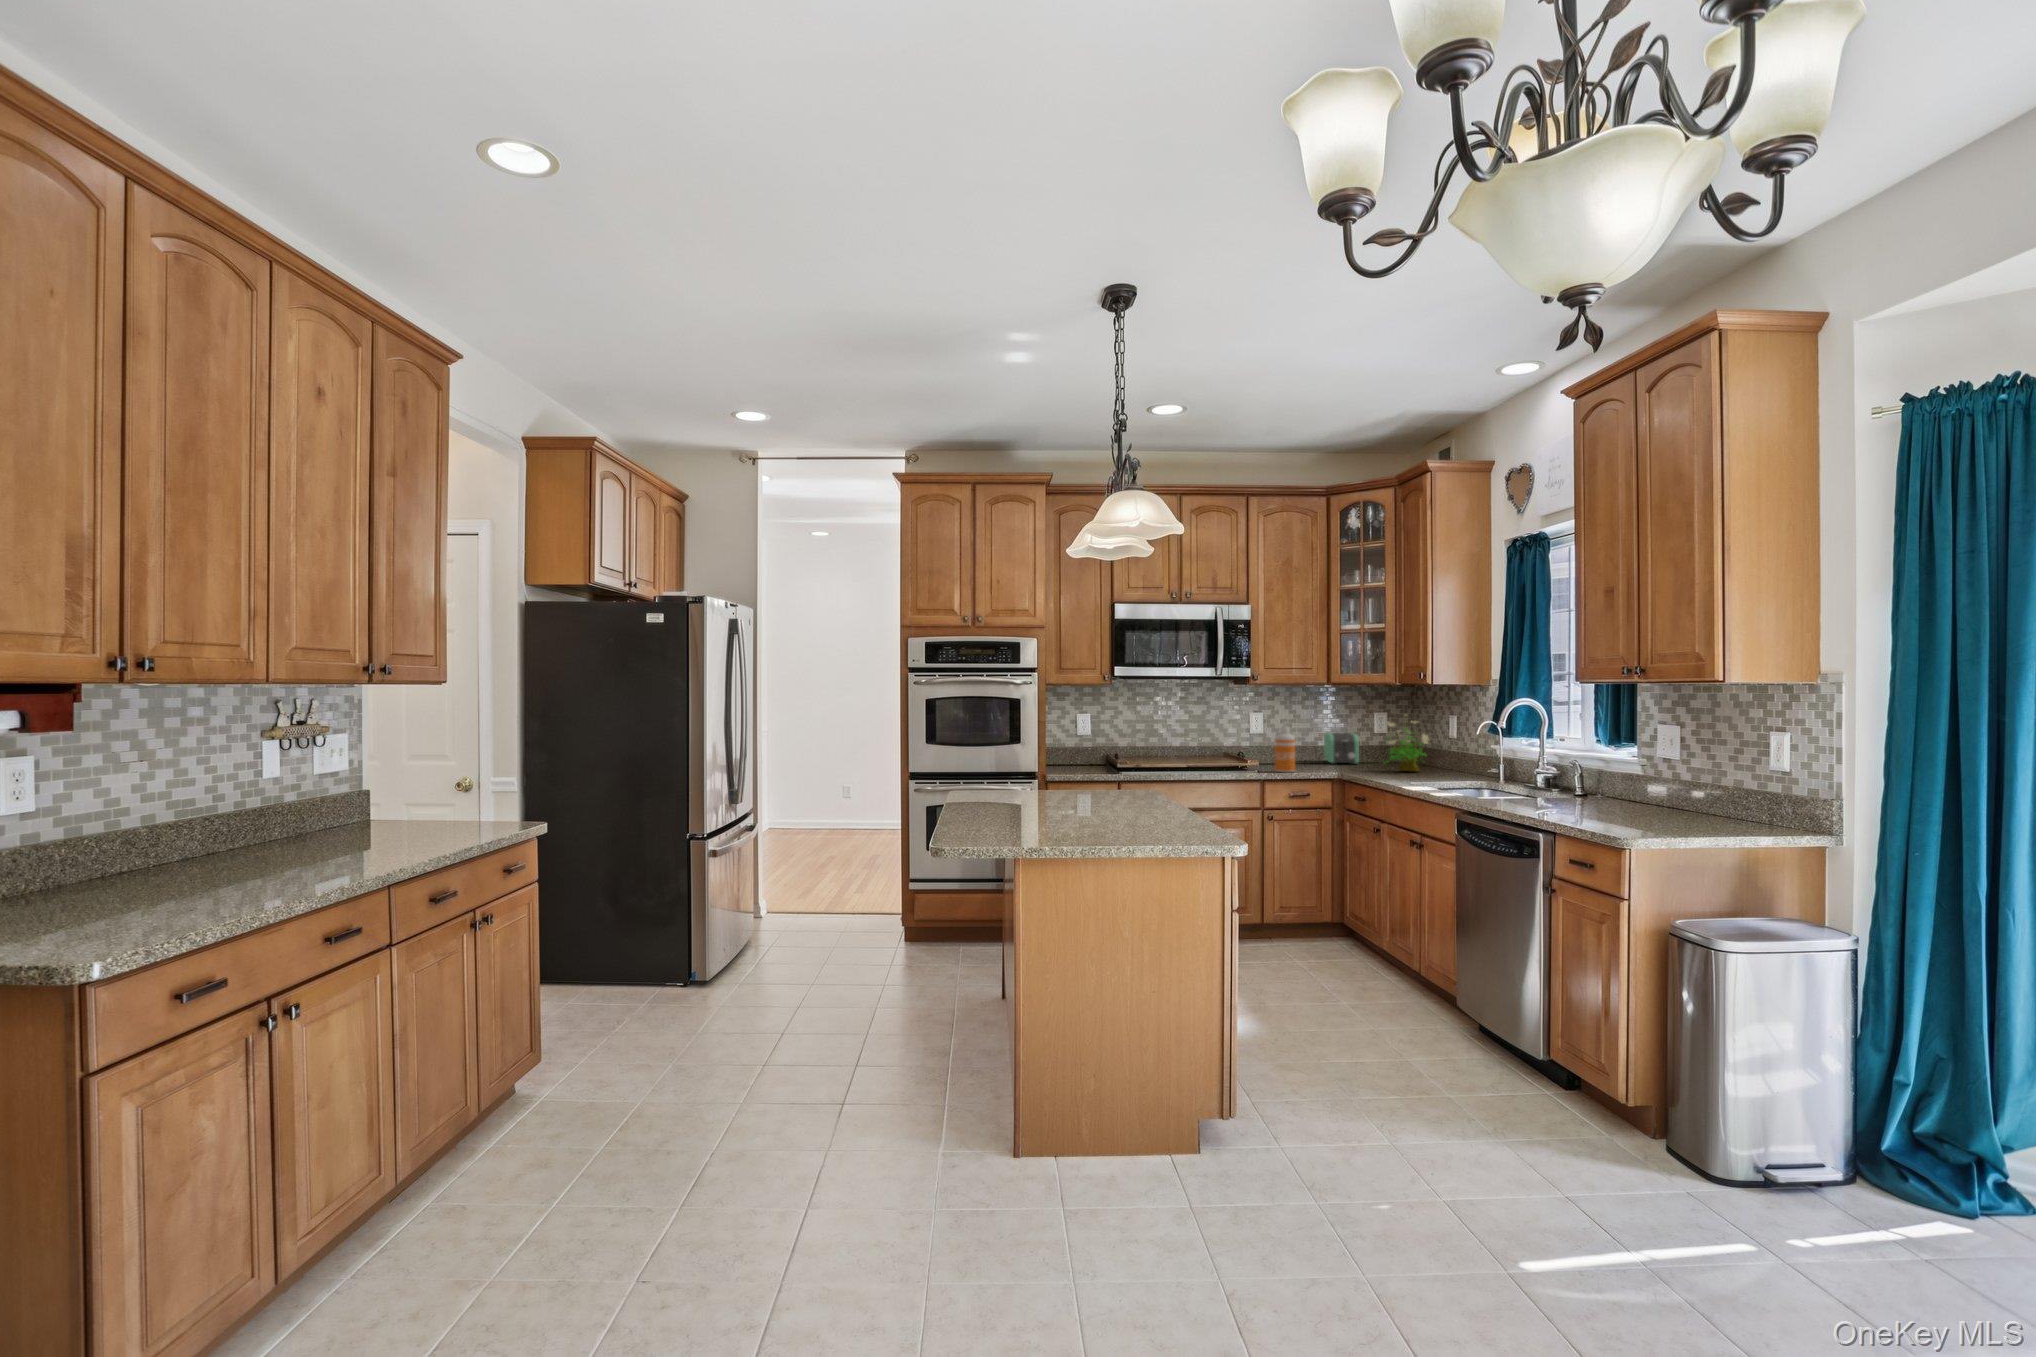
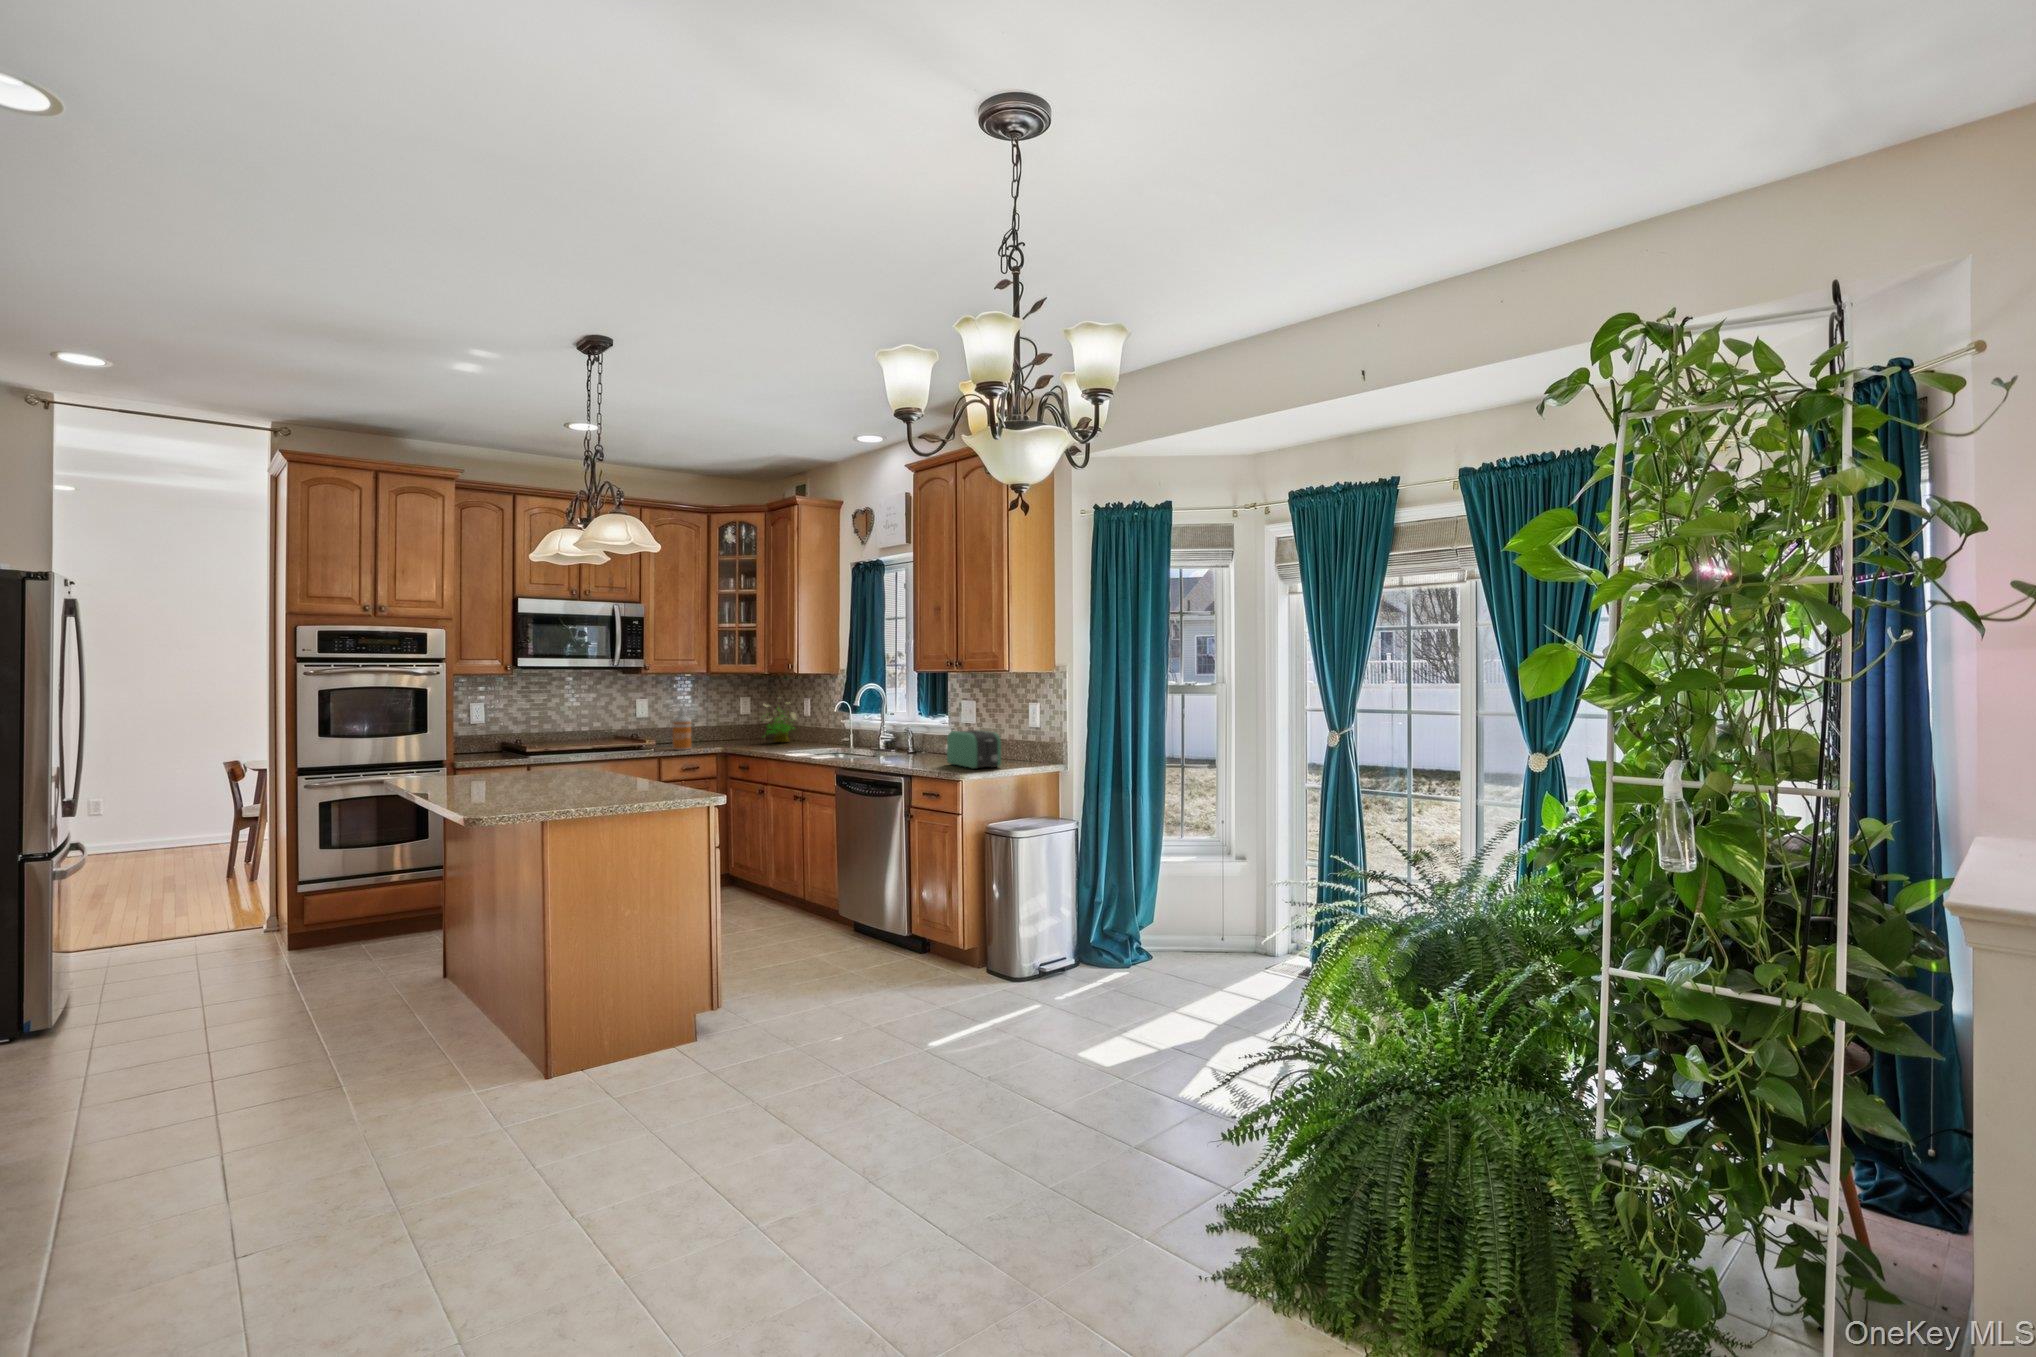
toaster: present [1324,733,1359,764] -> present [947,730,1001,769]

